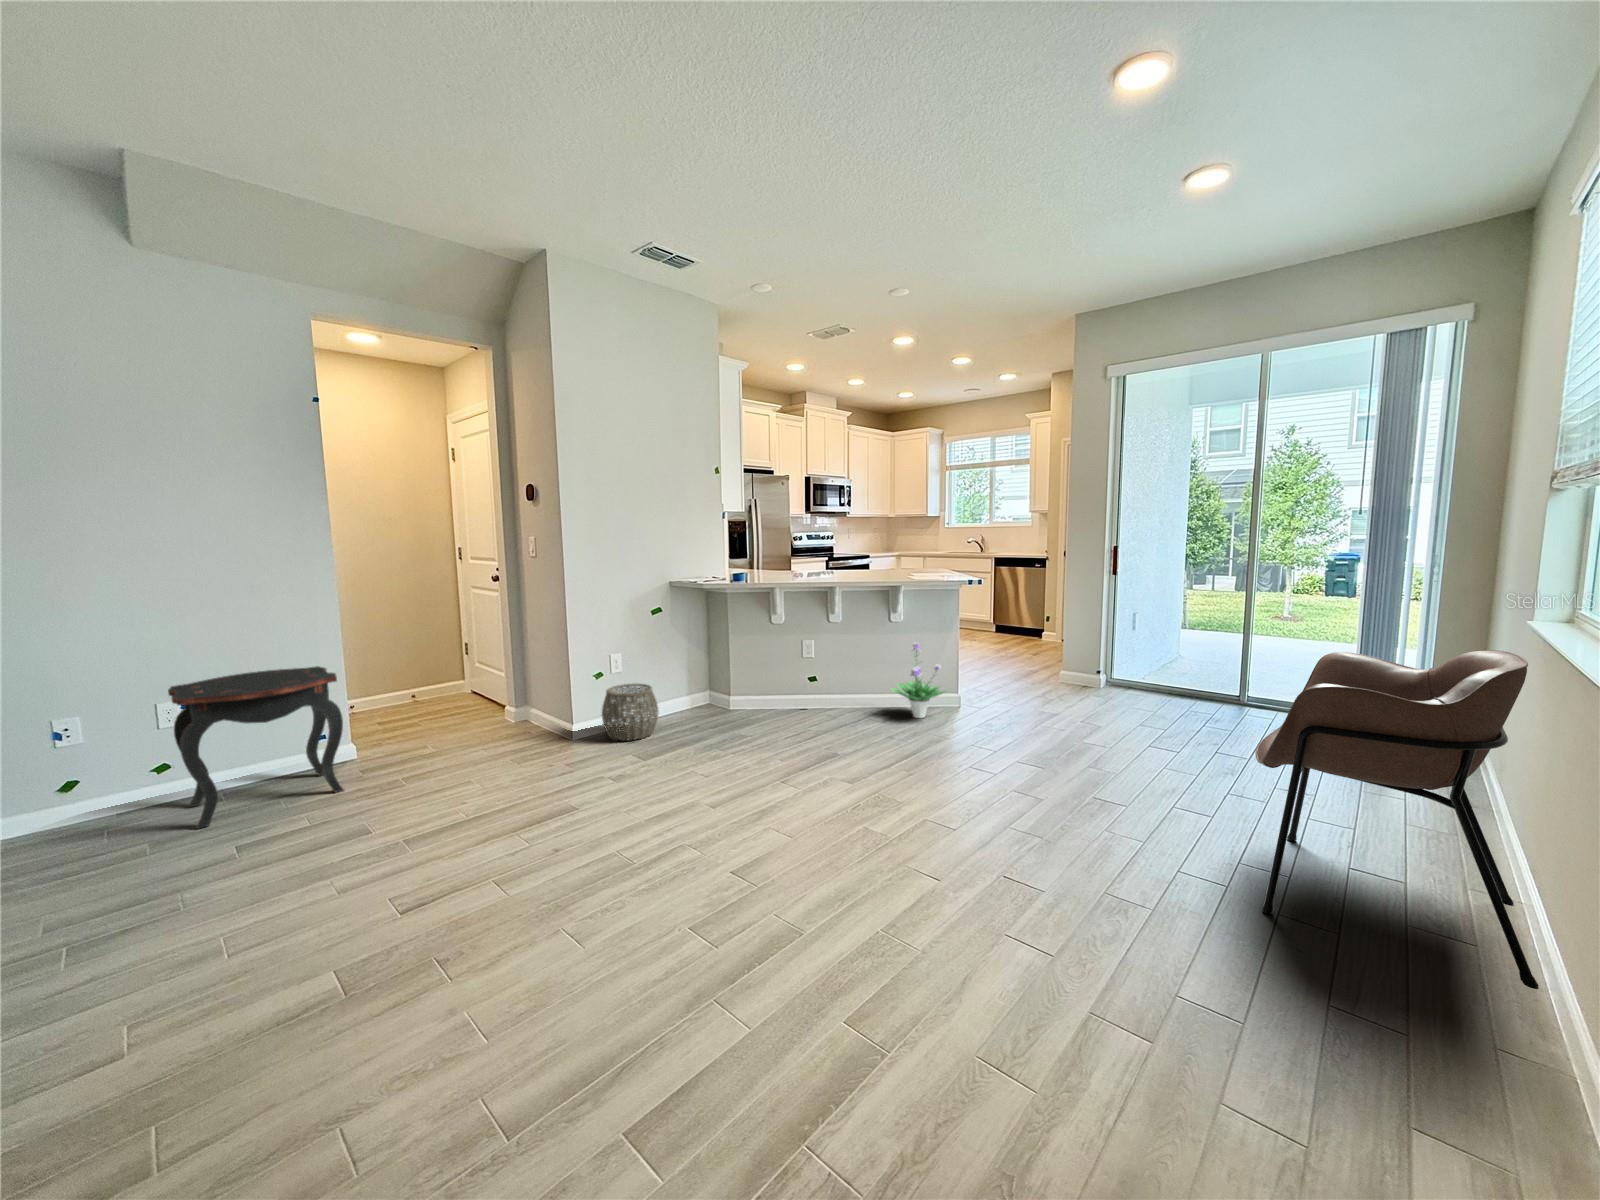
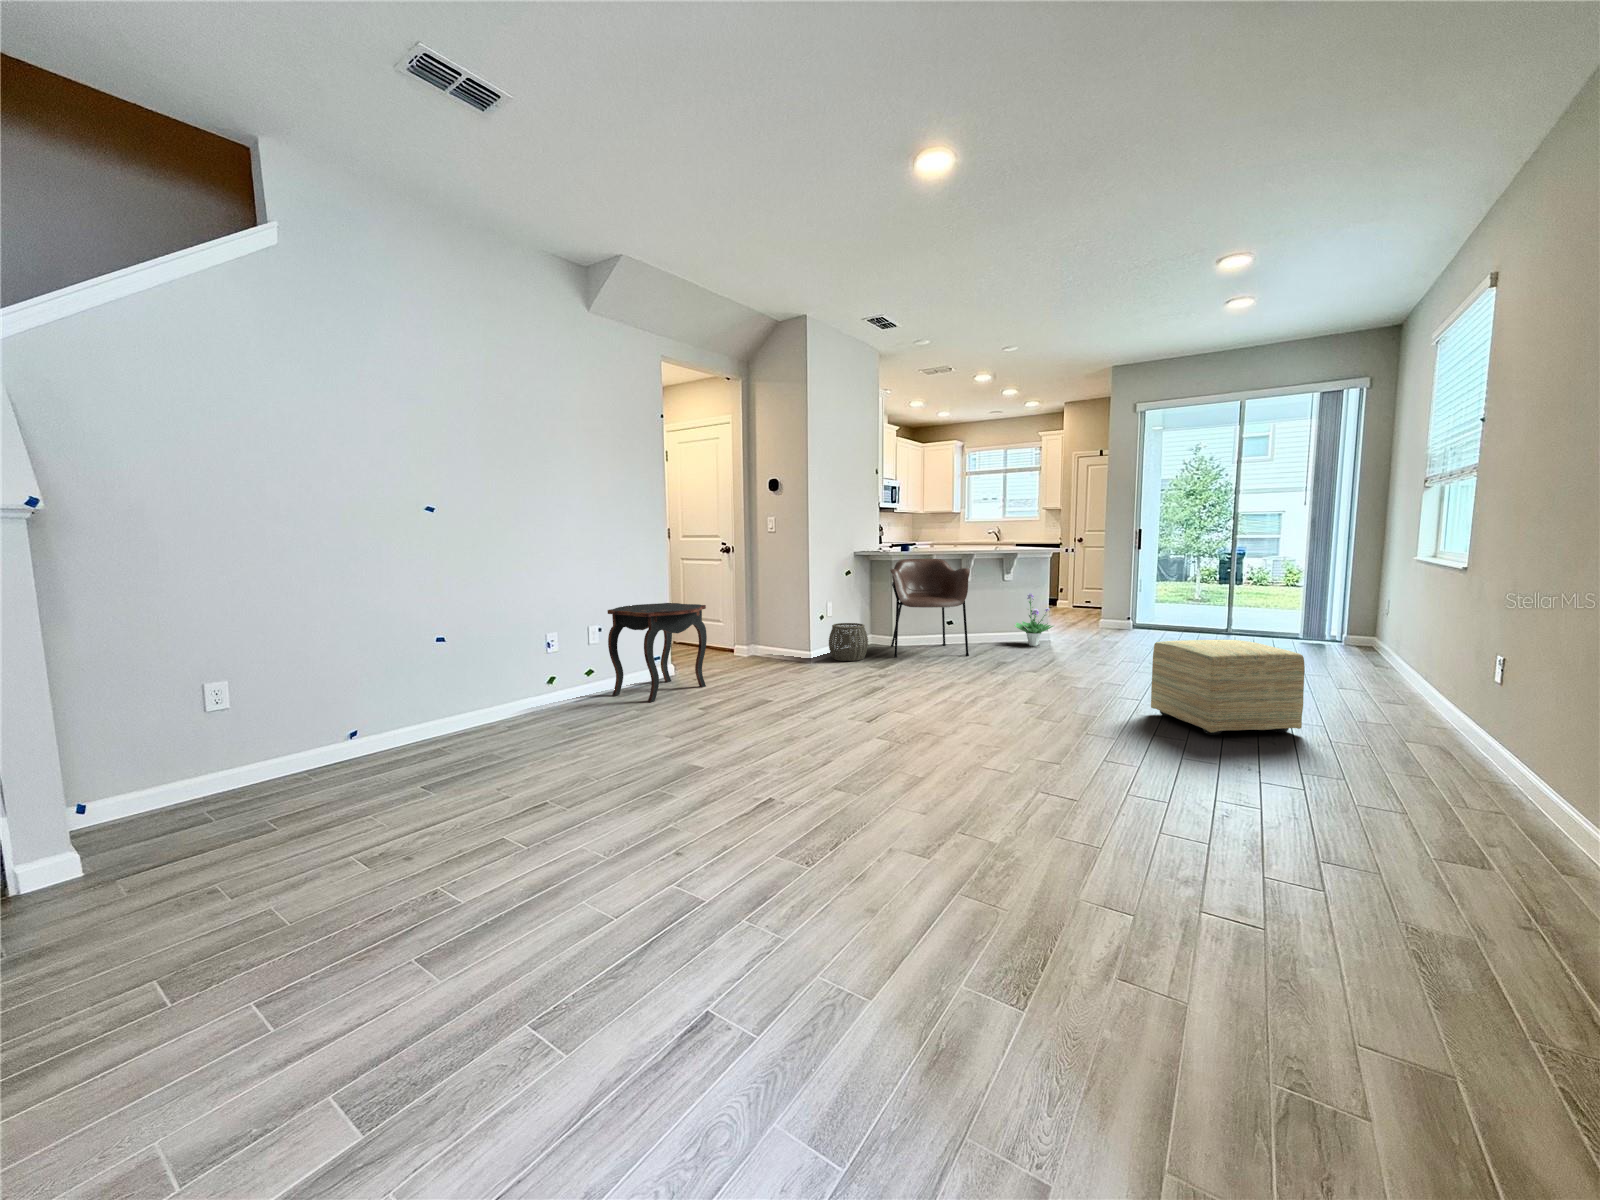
armchair: present [1256,650,1539,989] -> present [890,559,970,657]
ottoman: none [881,822,1140,1109] -> present [1151,640,1305,735]

